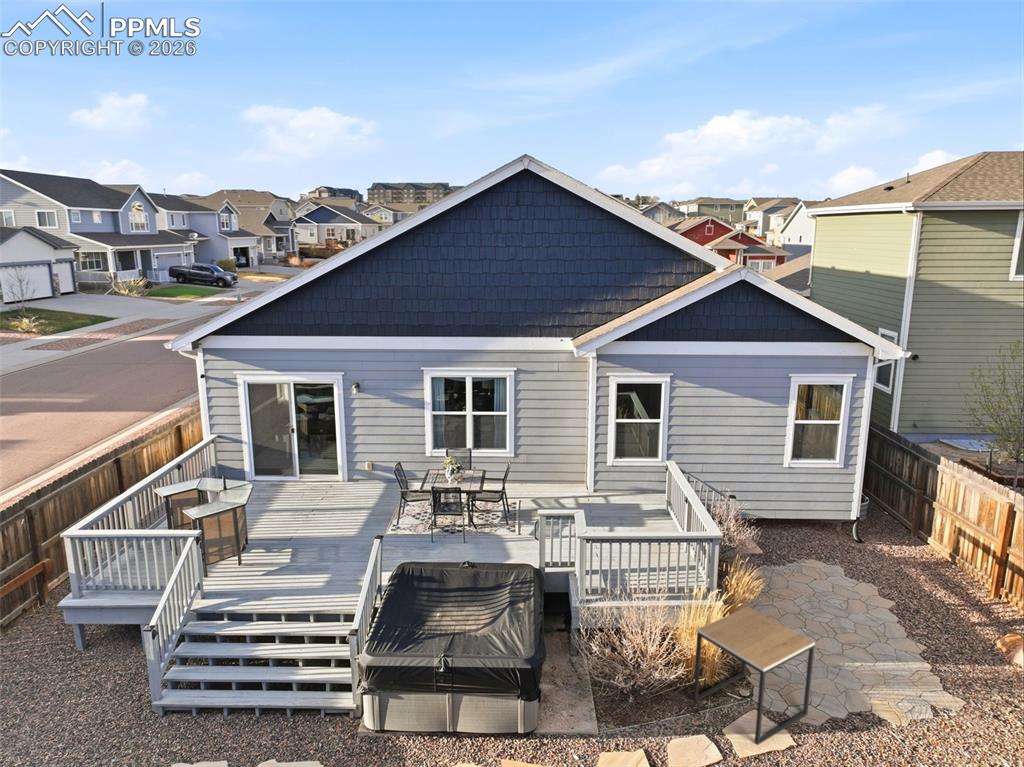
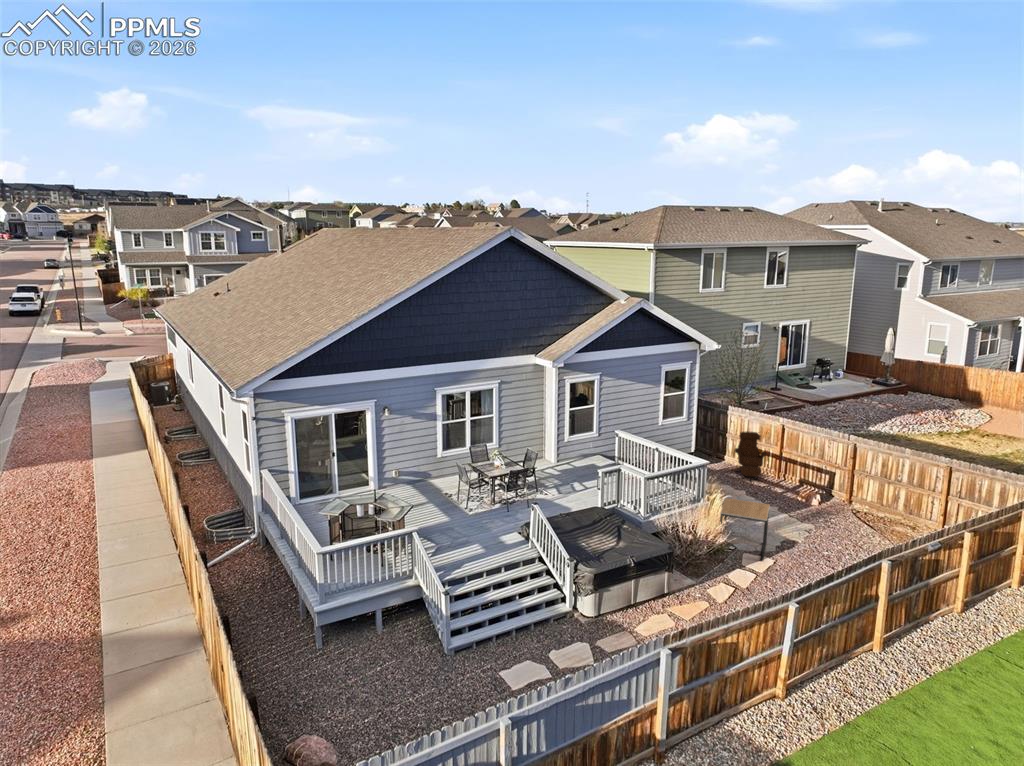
lounge chair: none [915,502,989,594] -> present [735,432,767,481]

